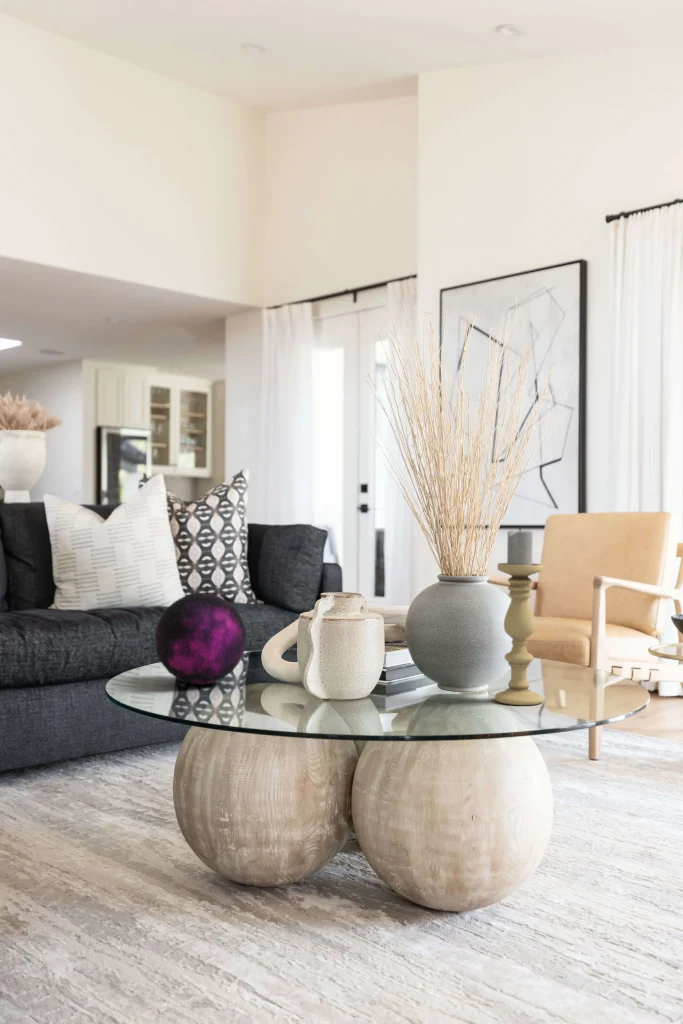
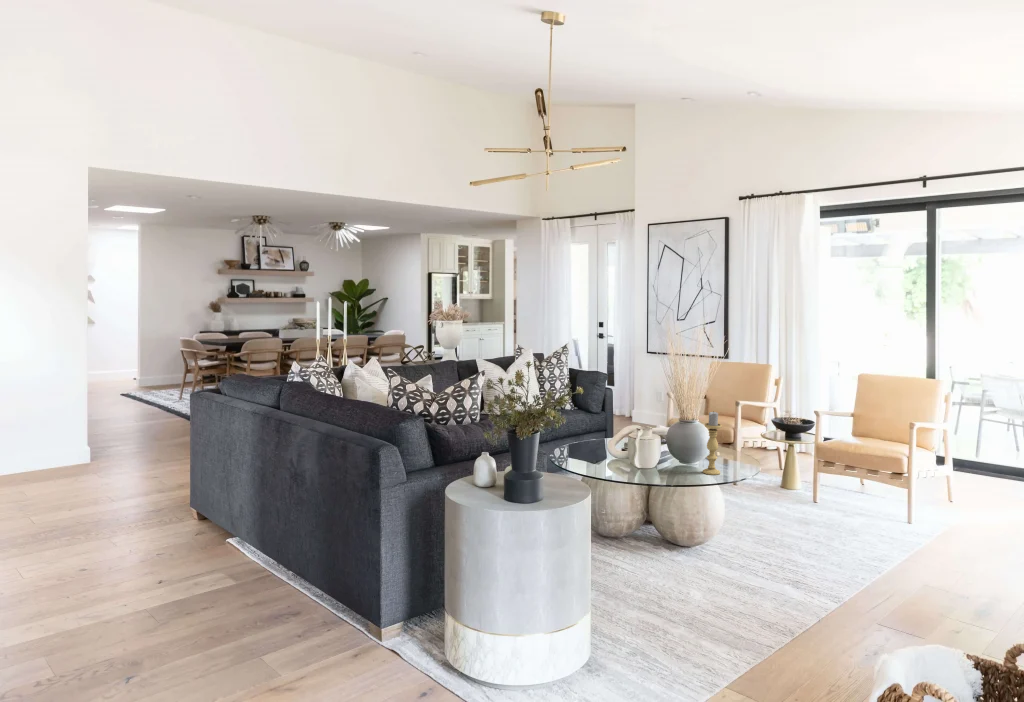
decorative orb: present [155,593,246,684] -> none [573,430,607,464]

